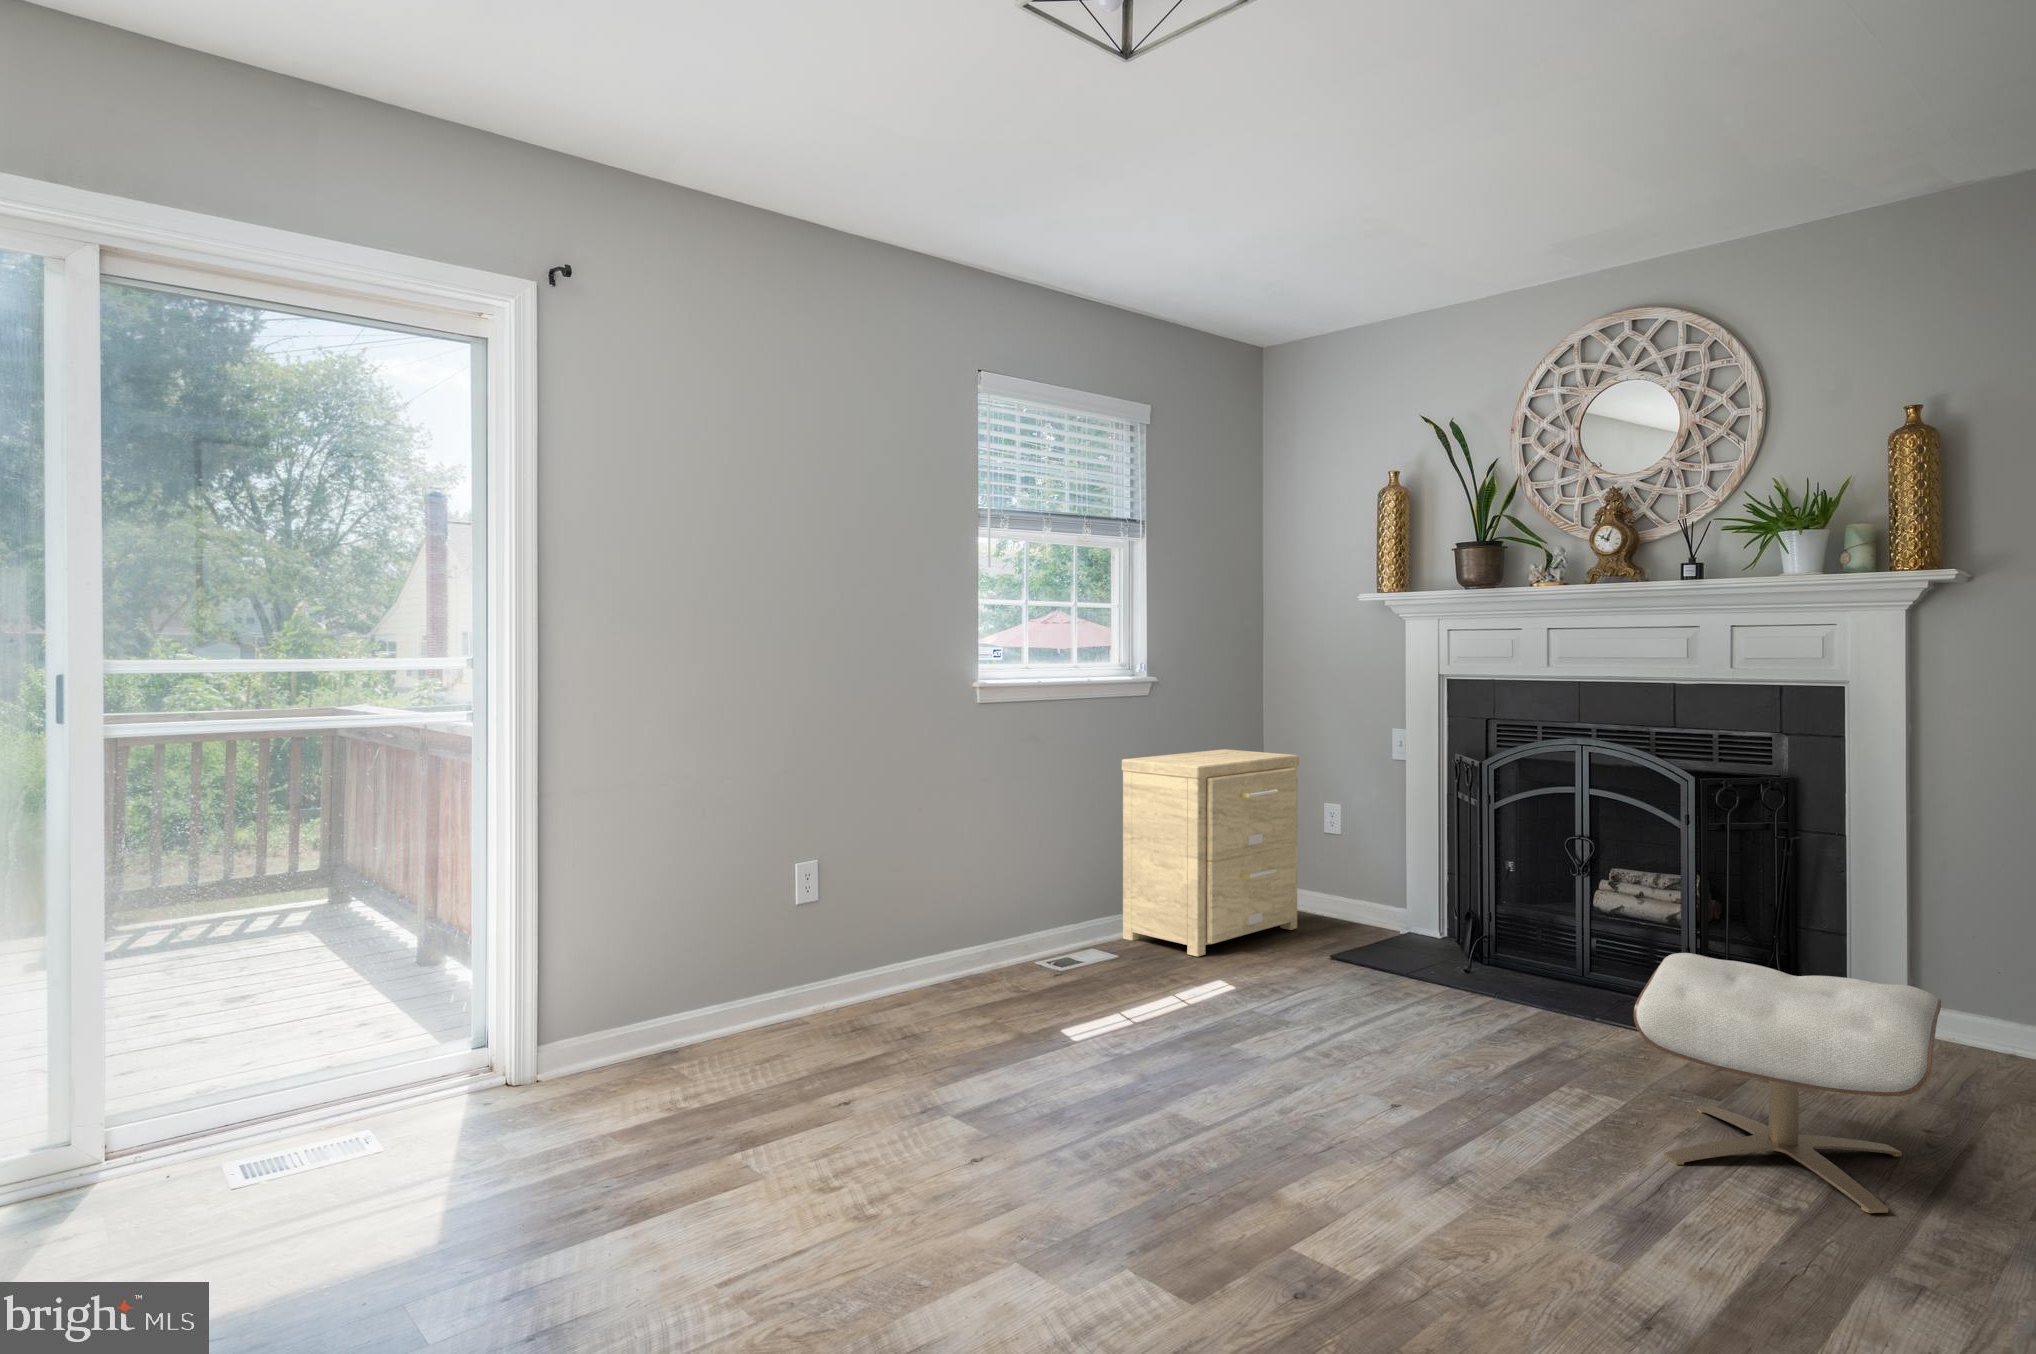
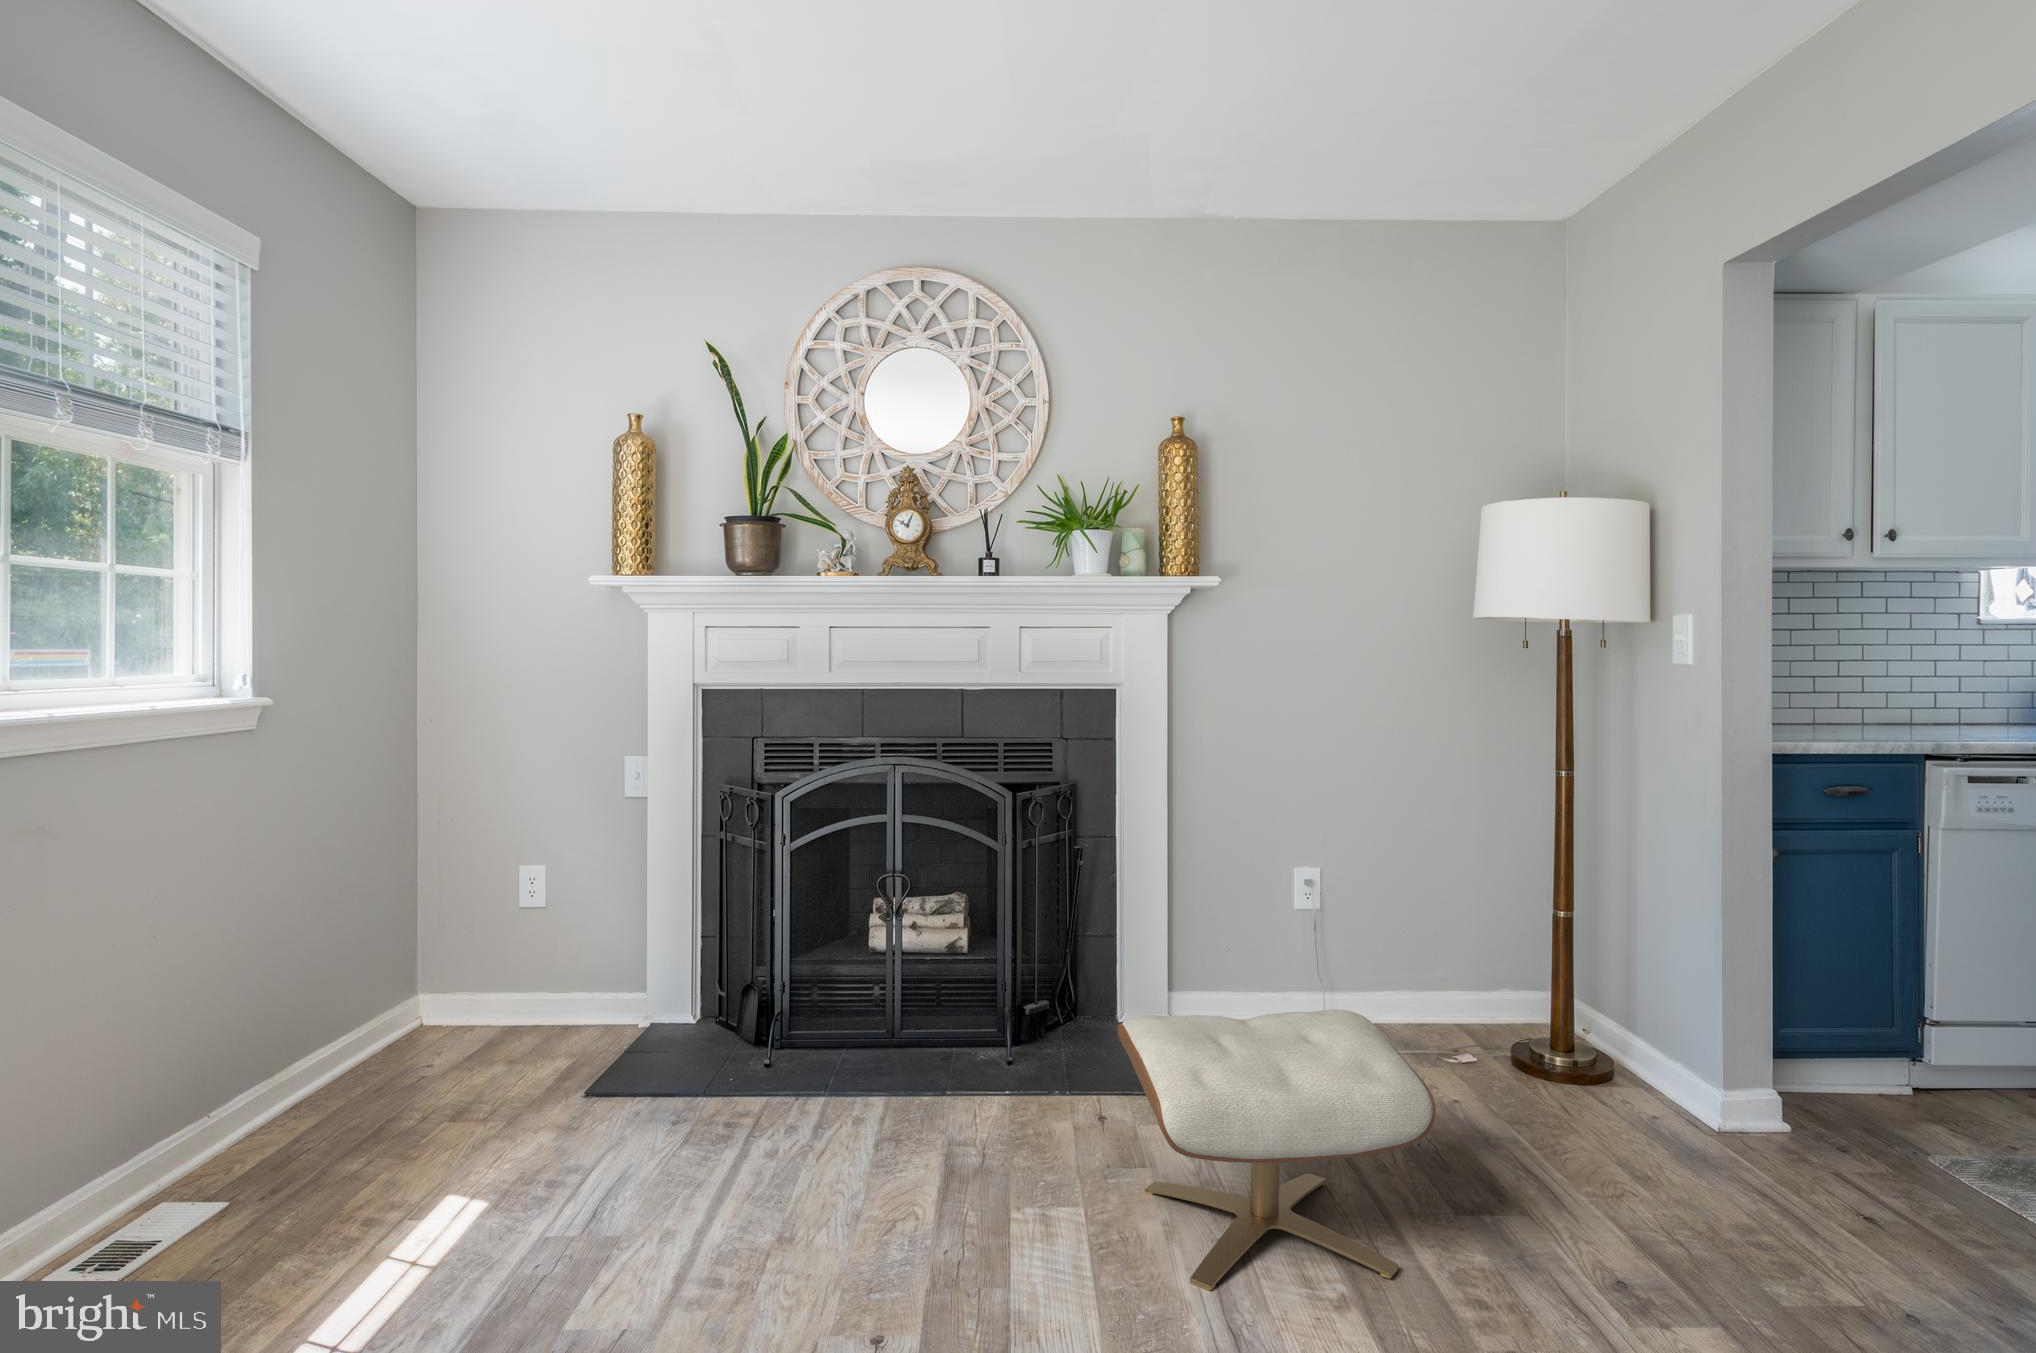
side table: present [1122,749,1299,956] -> none [222,798,510,1143]

